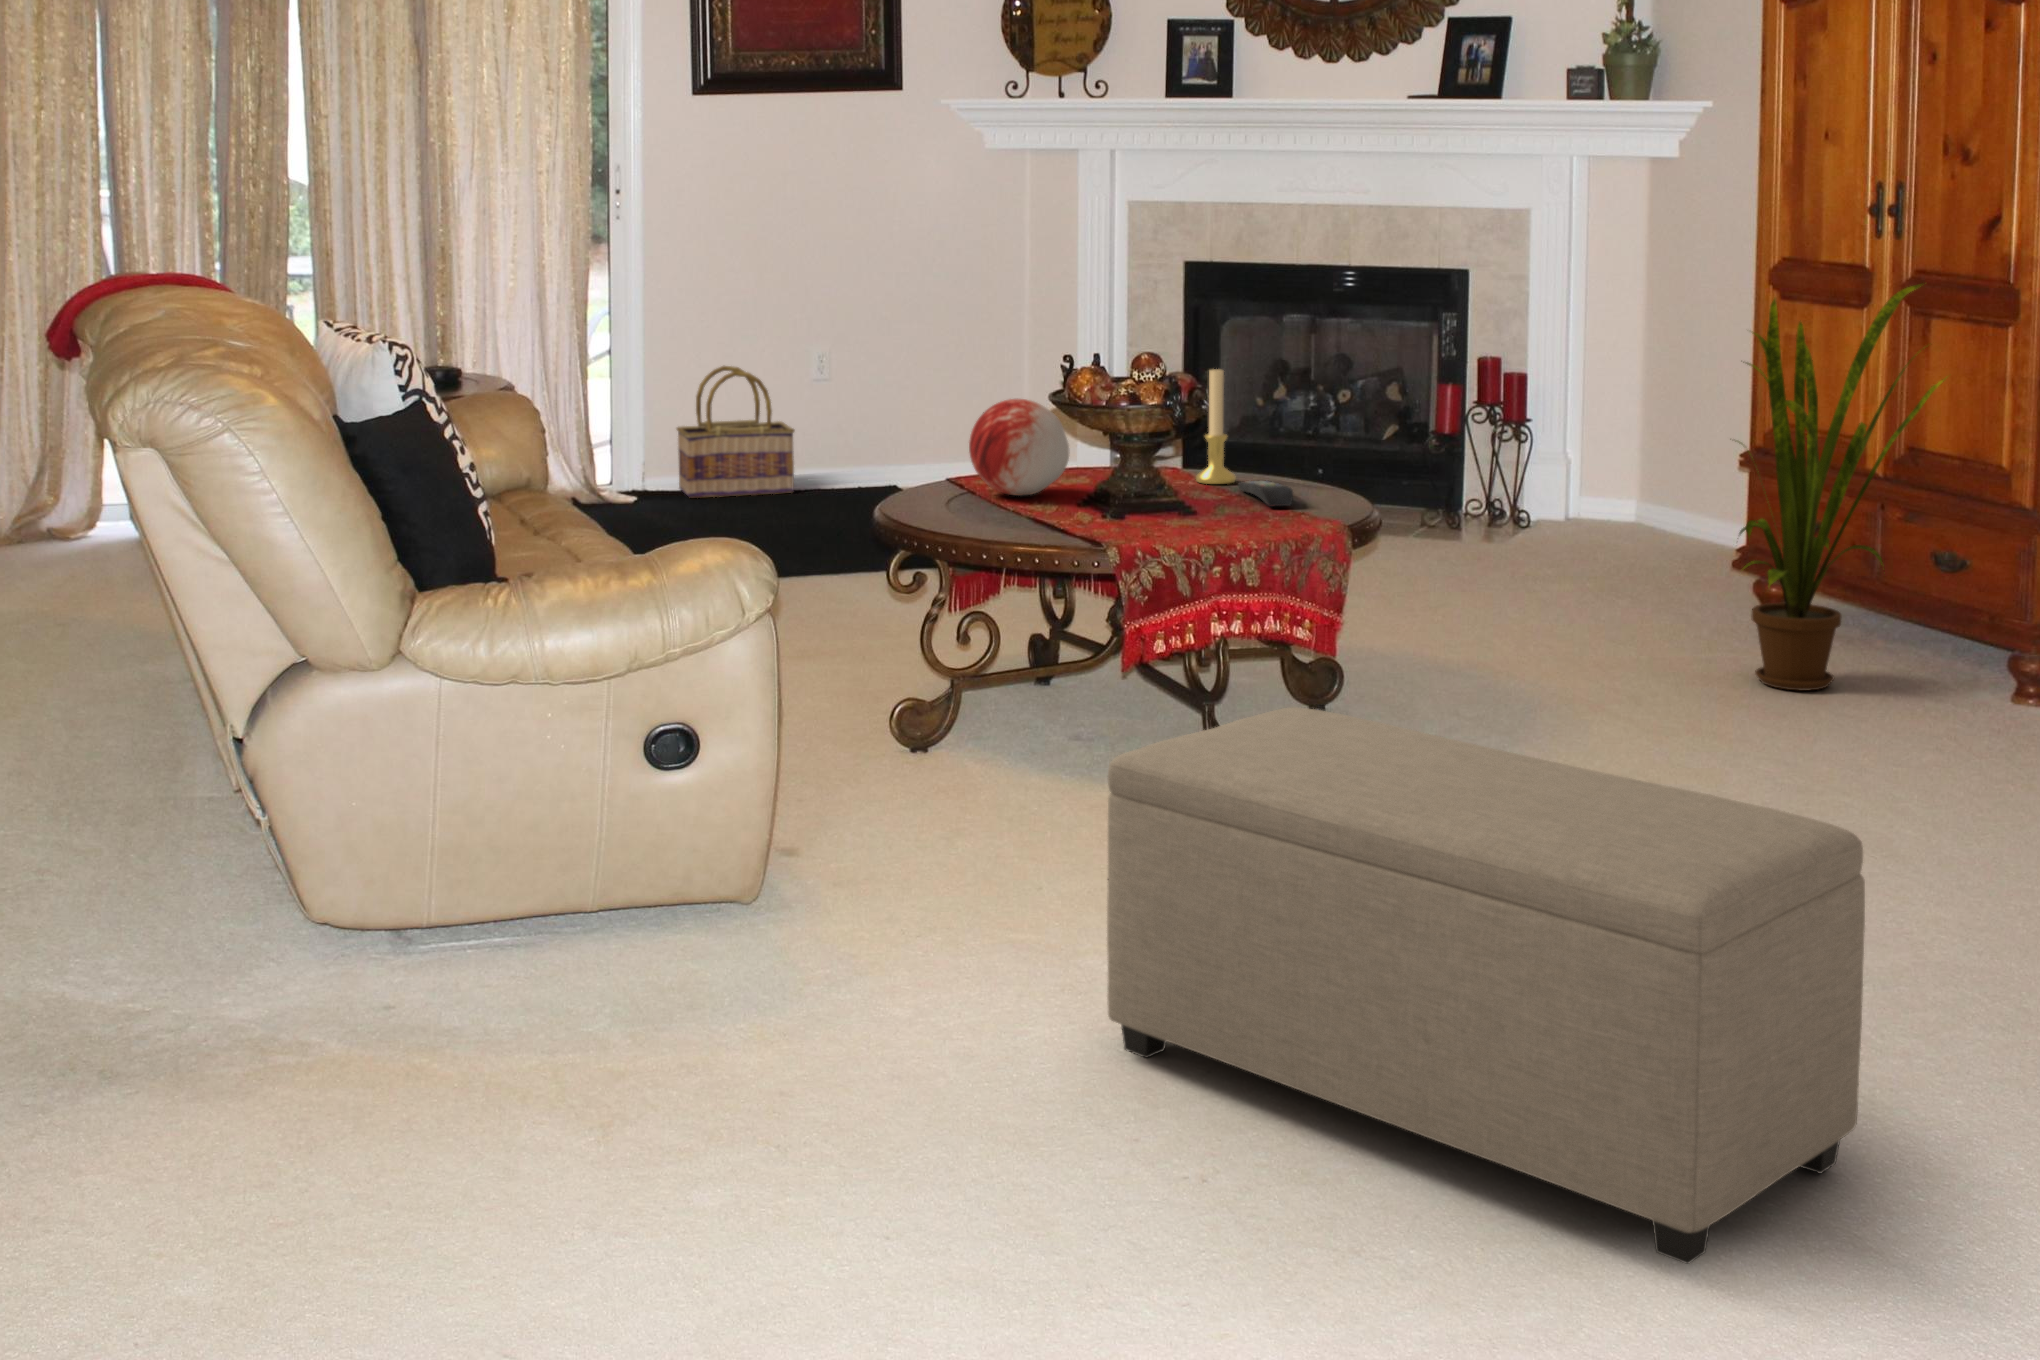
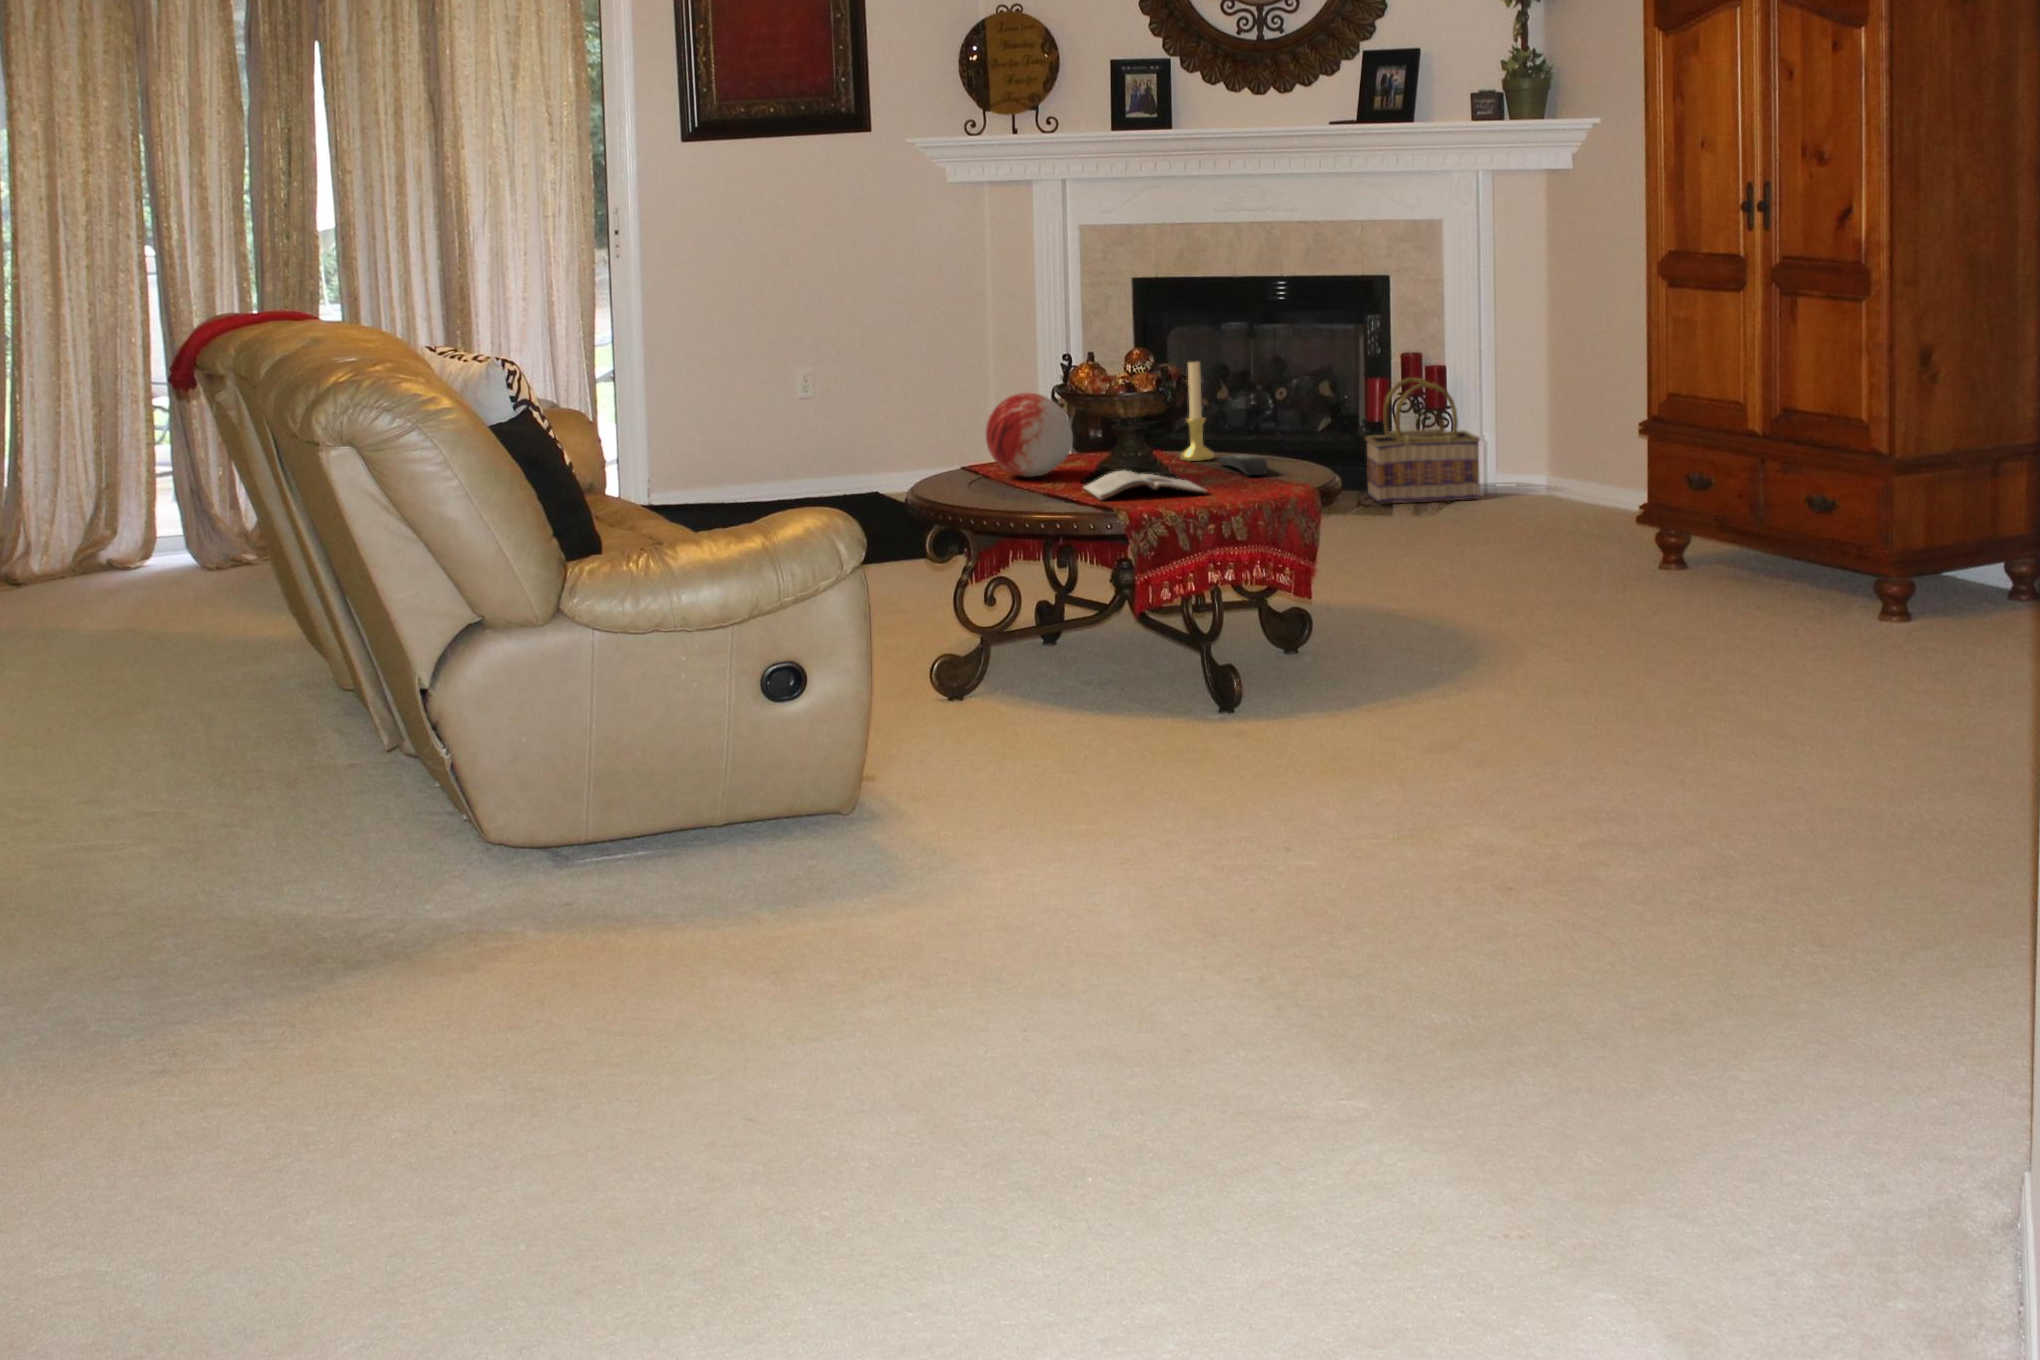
house plant: present [1739,284,1945,691] -> none [1627,265,1810,615]
basket: present [677,366,795,498] -> present [1365,377,1480,504]
magazine: none [1075,495,1218,531] -> present [1084,471,1207,500]
ottoman: present [1107,707,1865,1264] -> none [1153,623,1761,1019]

